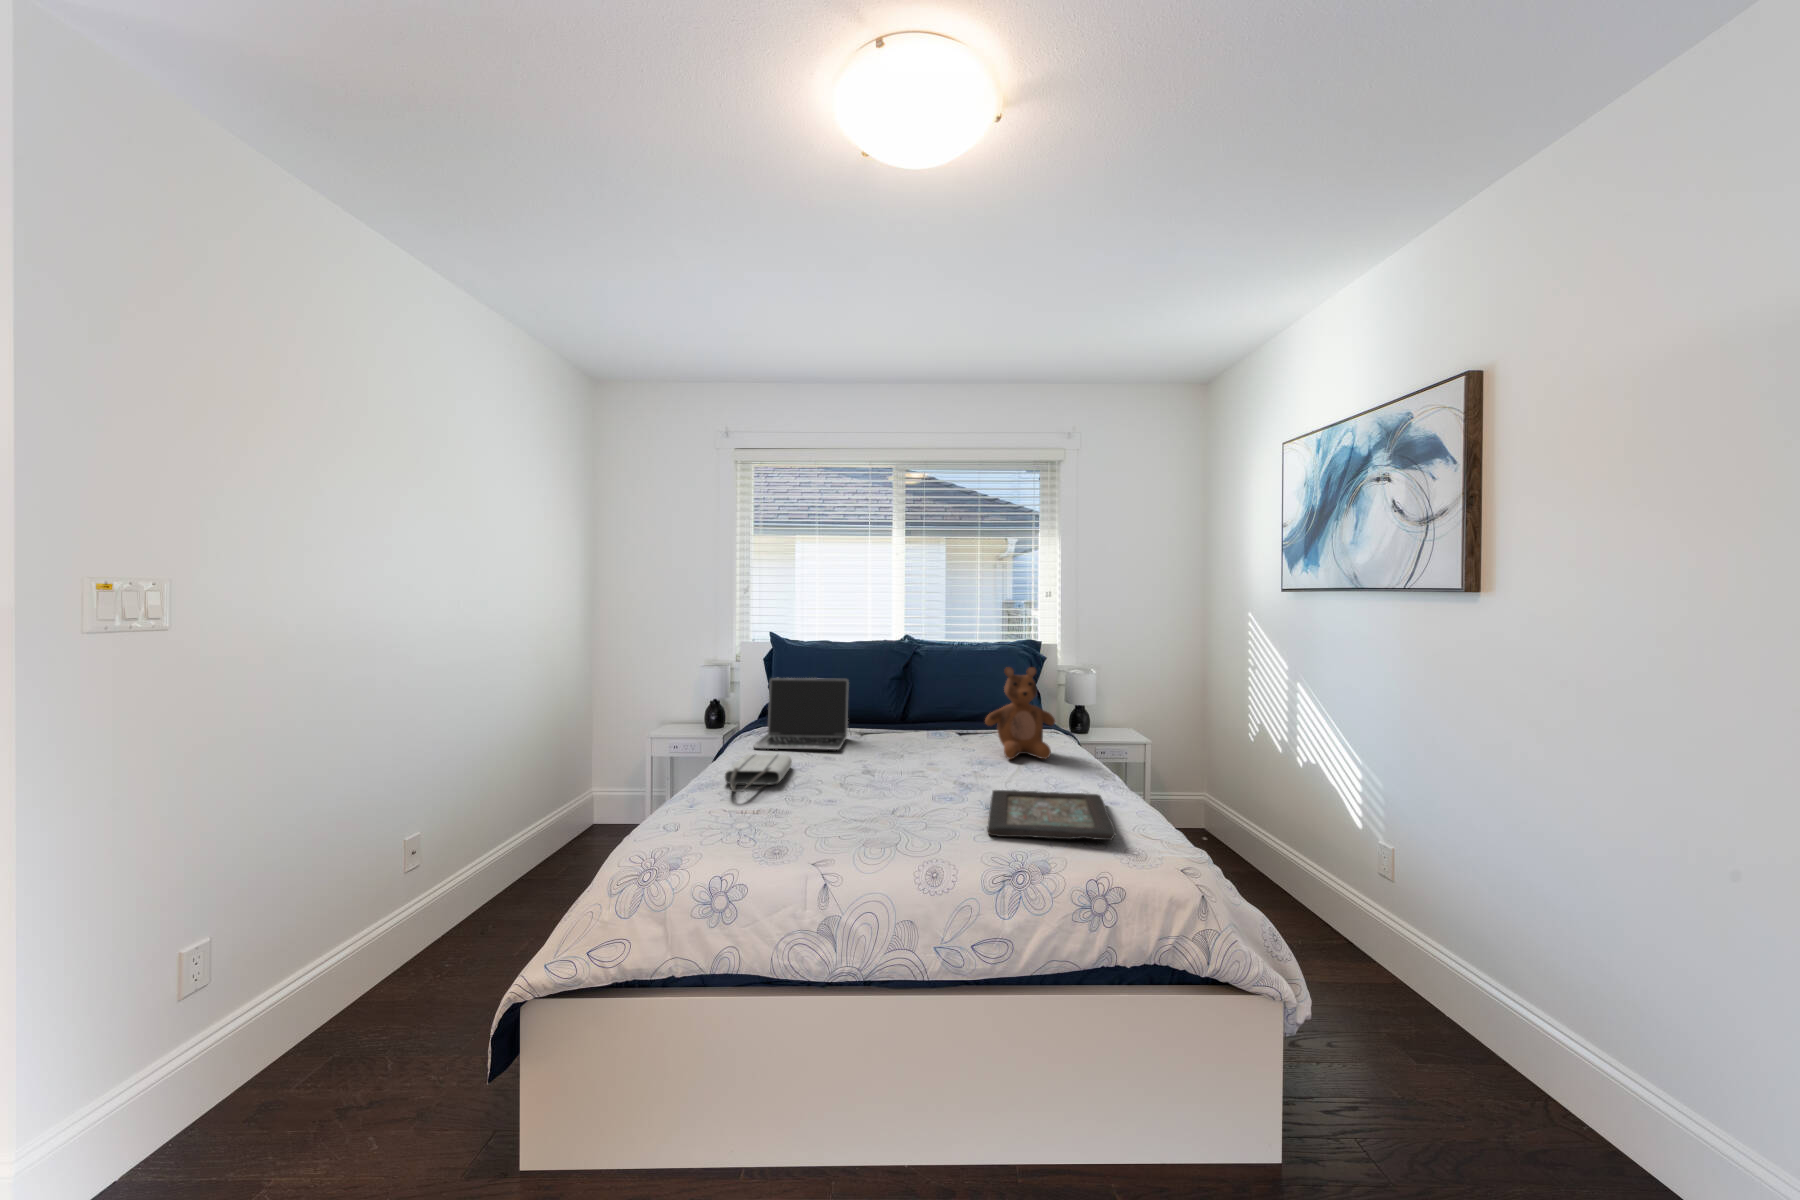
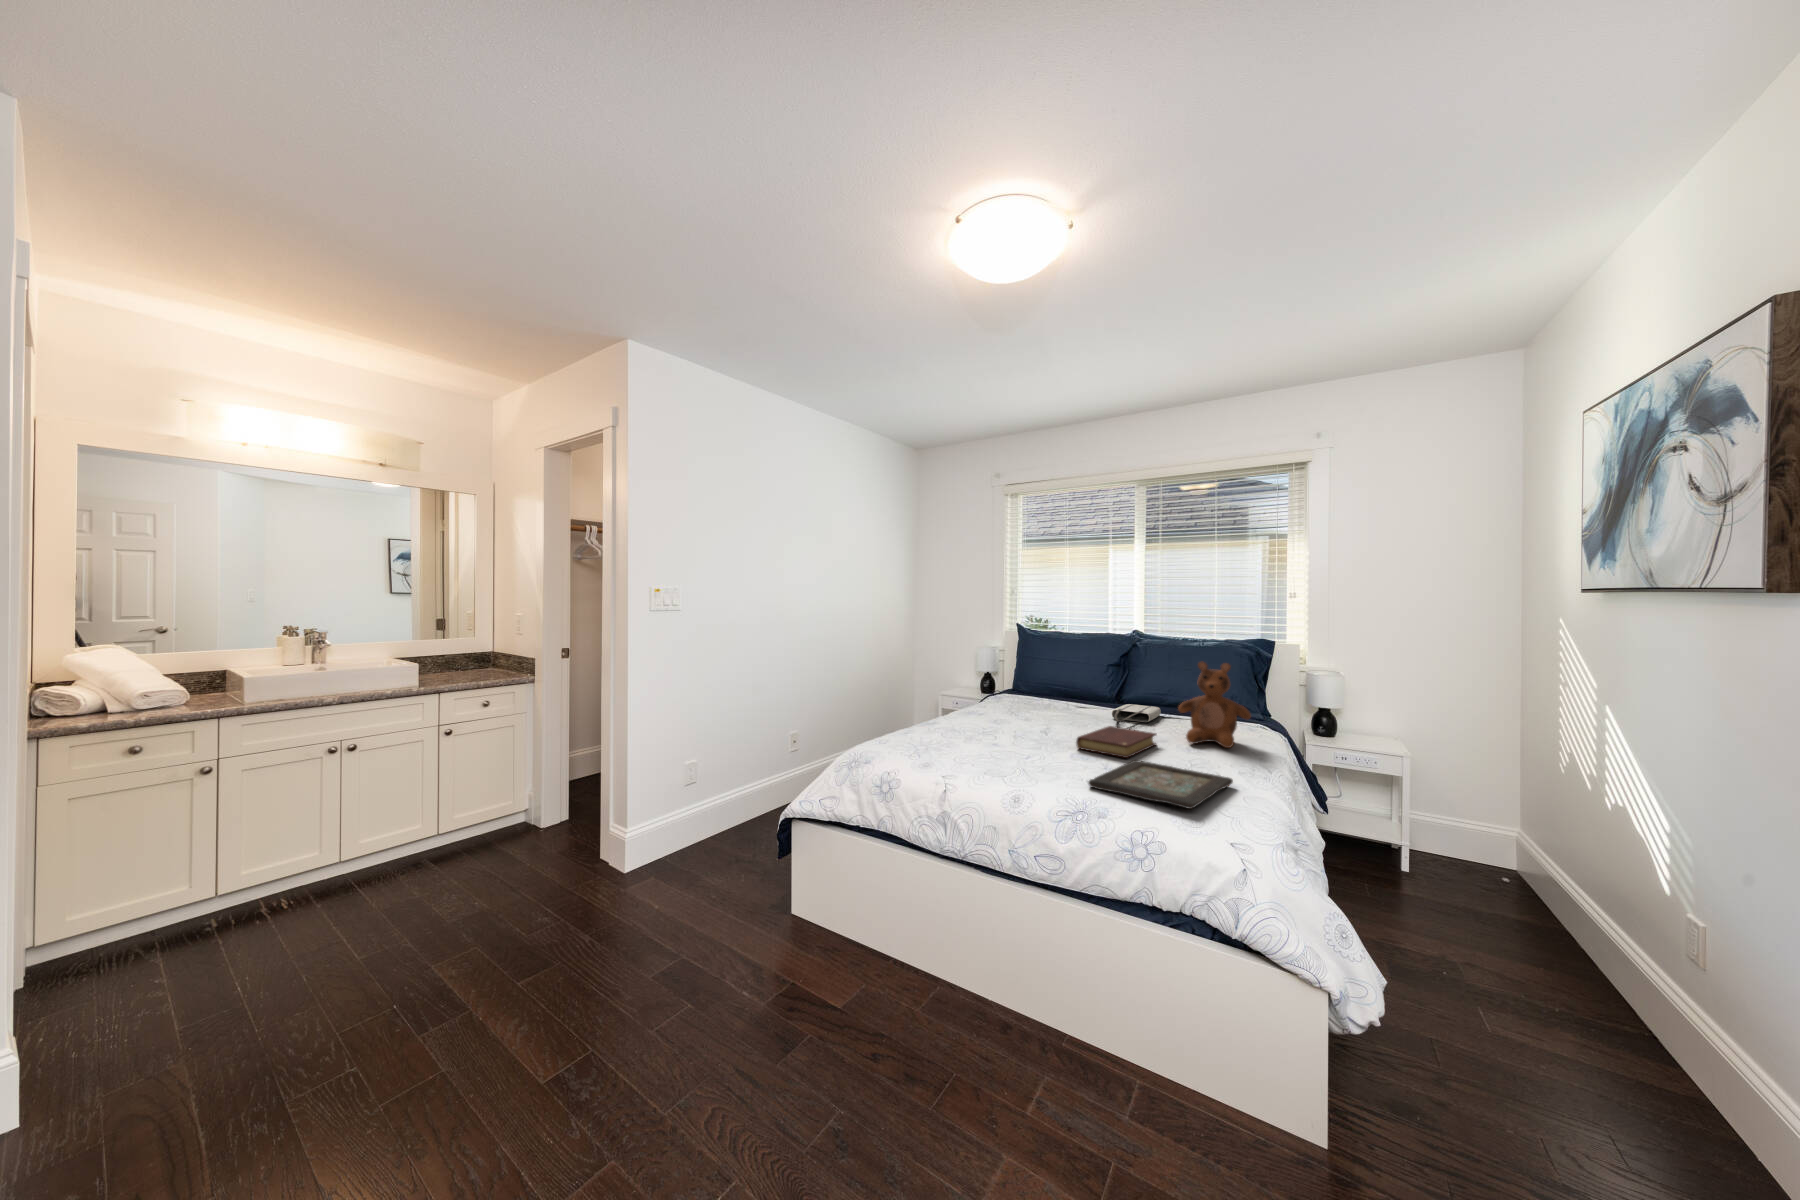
laptop: present [754,678,849,750] -> none [988,660,1071,717]
book: none [915,751,982,789] -> present [1076,726,1156,758]
tote bag: present [725,755,792,792] -> present [1112,704,1161,723]

